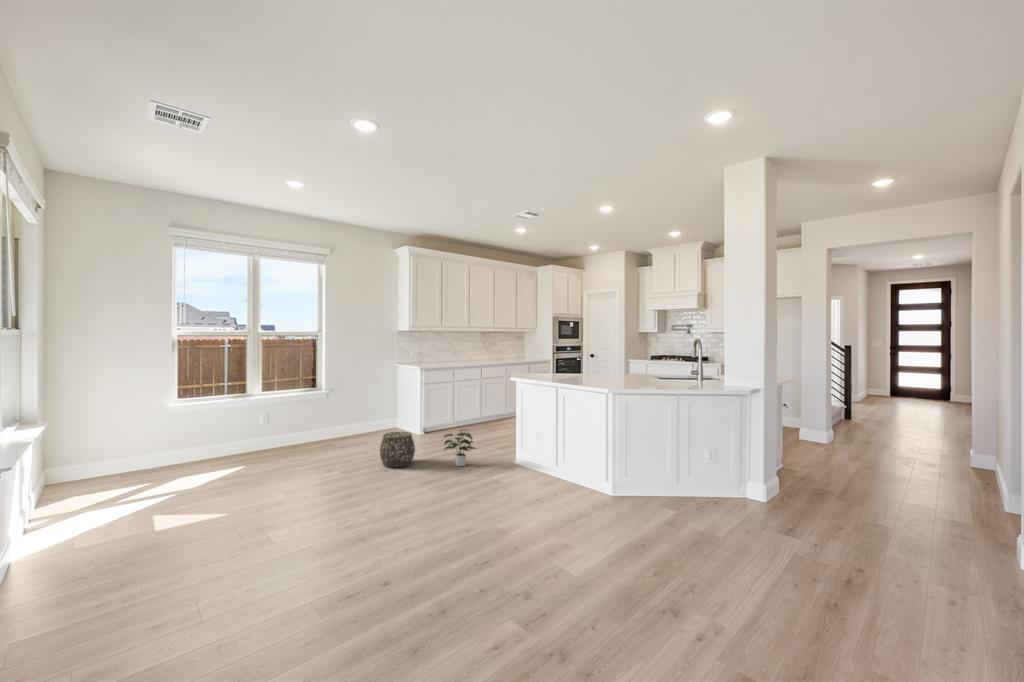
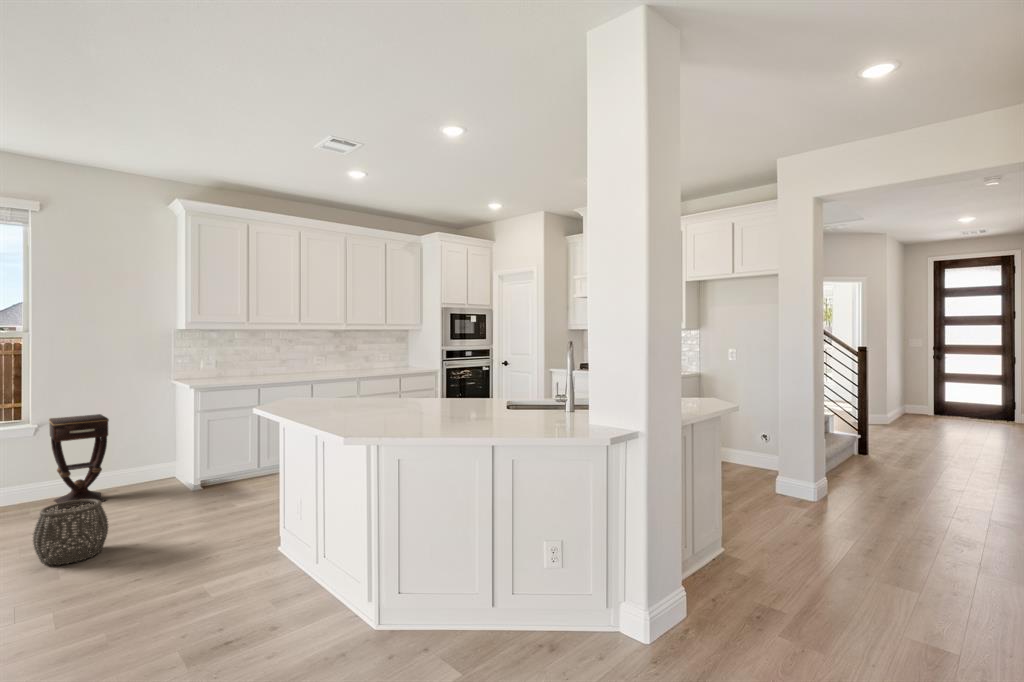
side table: none [337,385,375,442] -> present [49,414,109,507]
potted plant: present [445,429,475,466] -> none [143,494,212,560]

